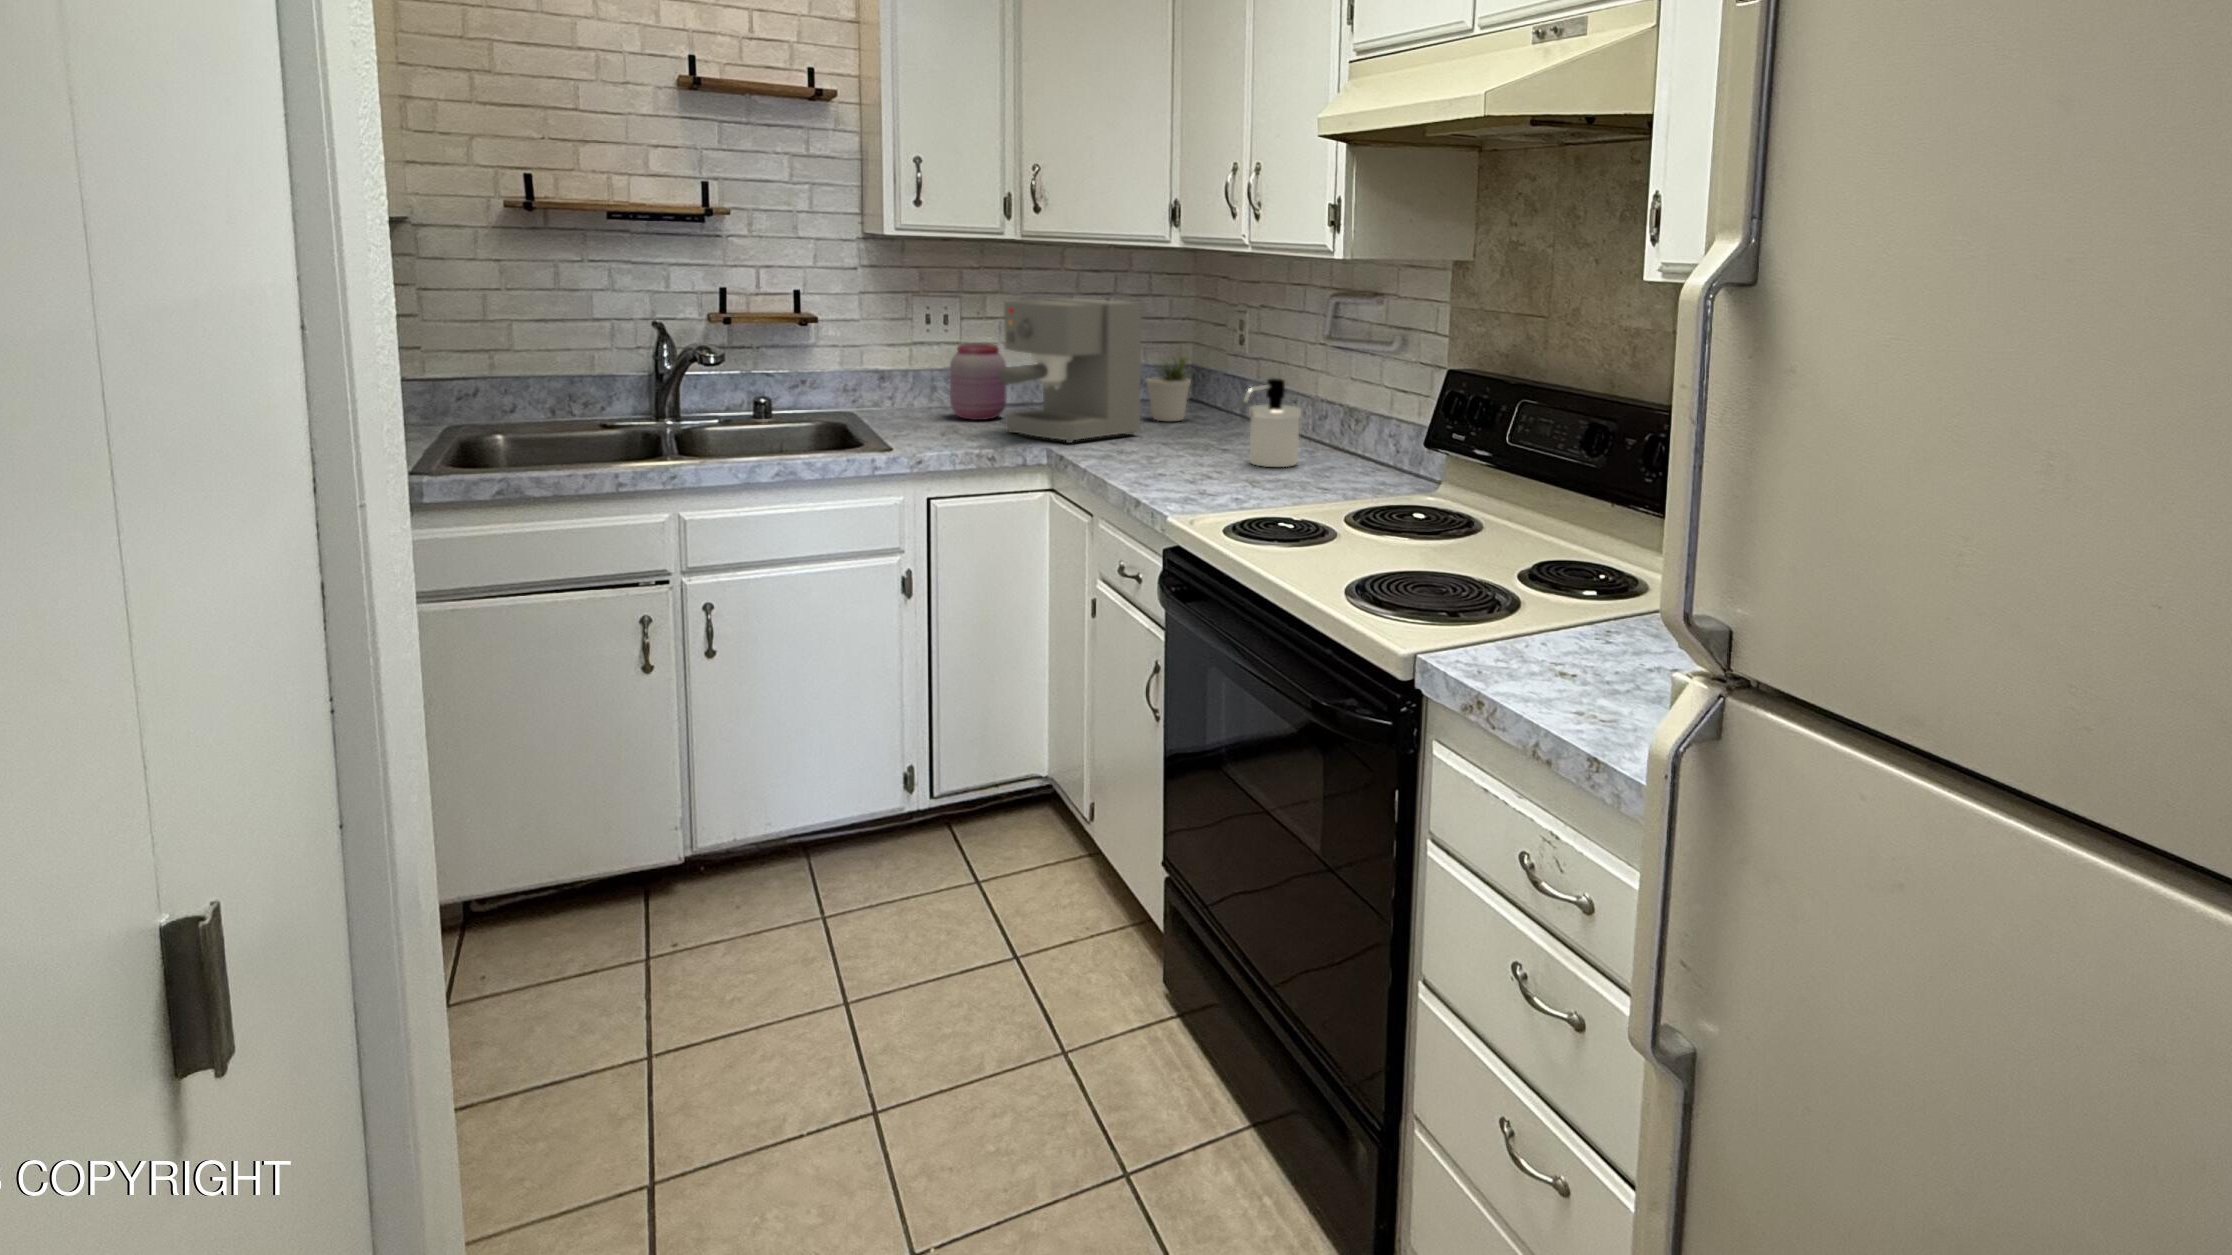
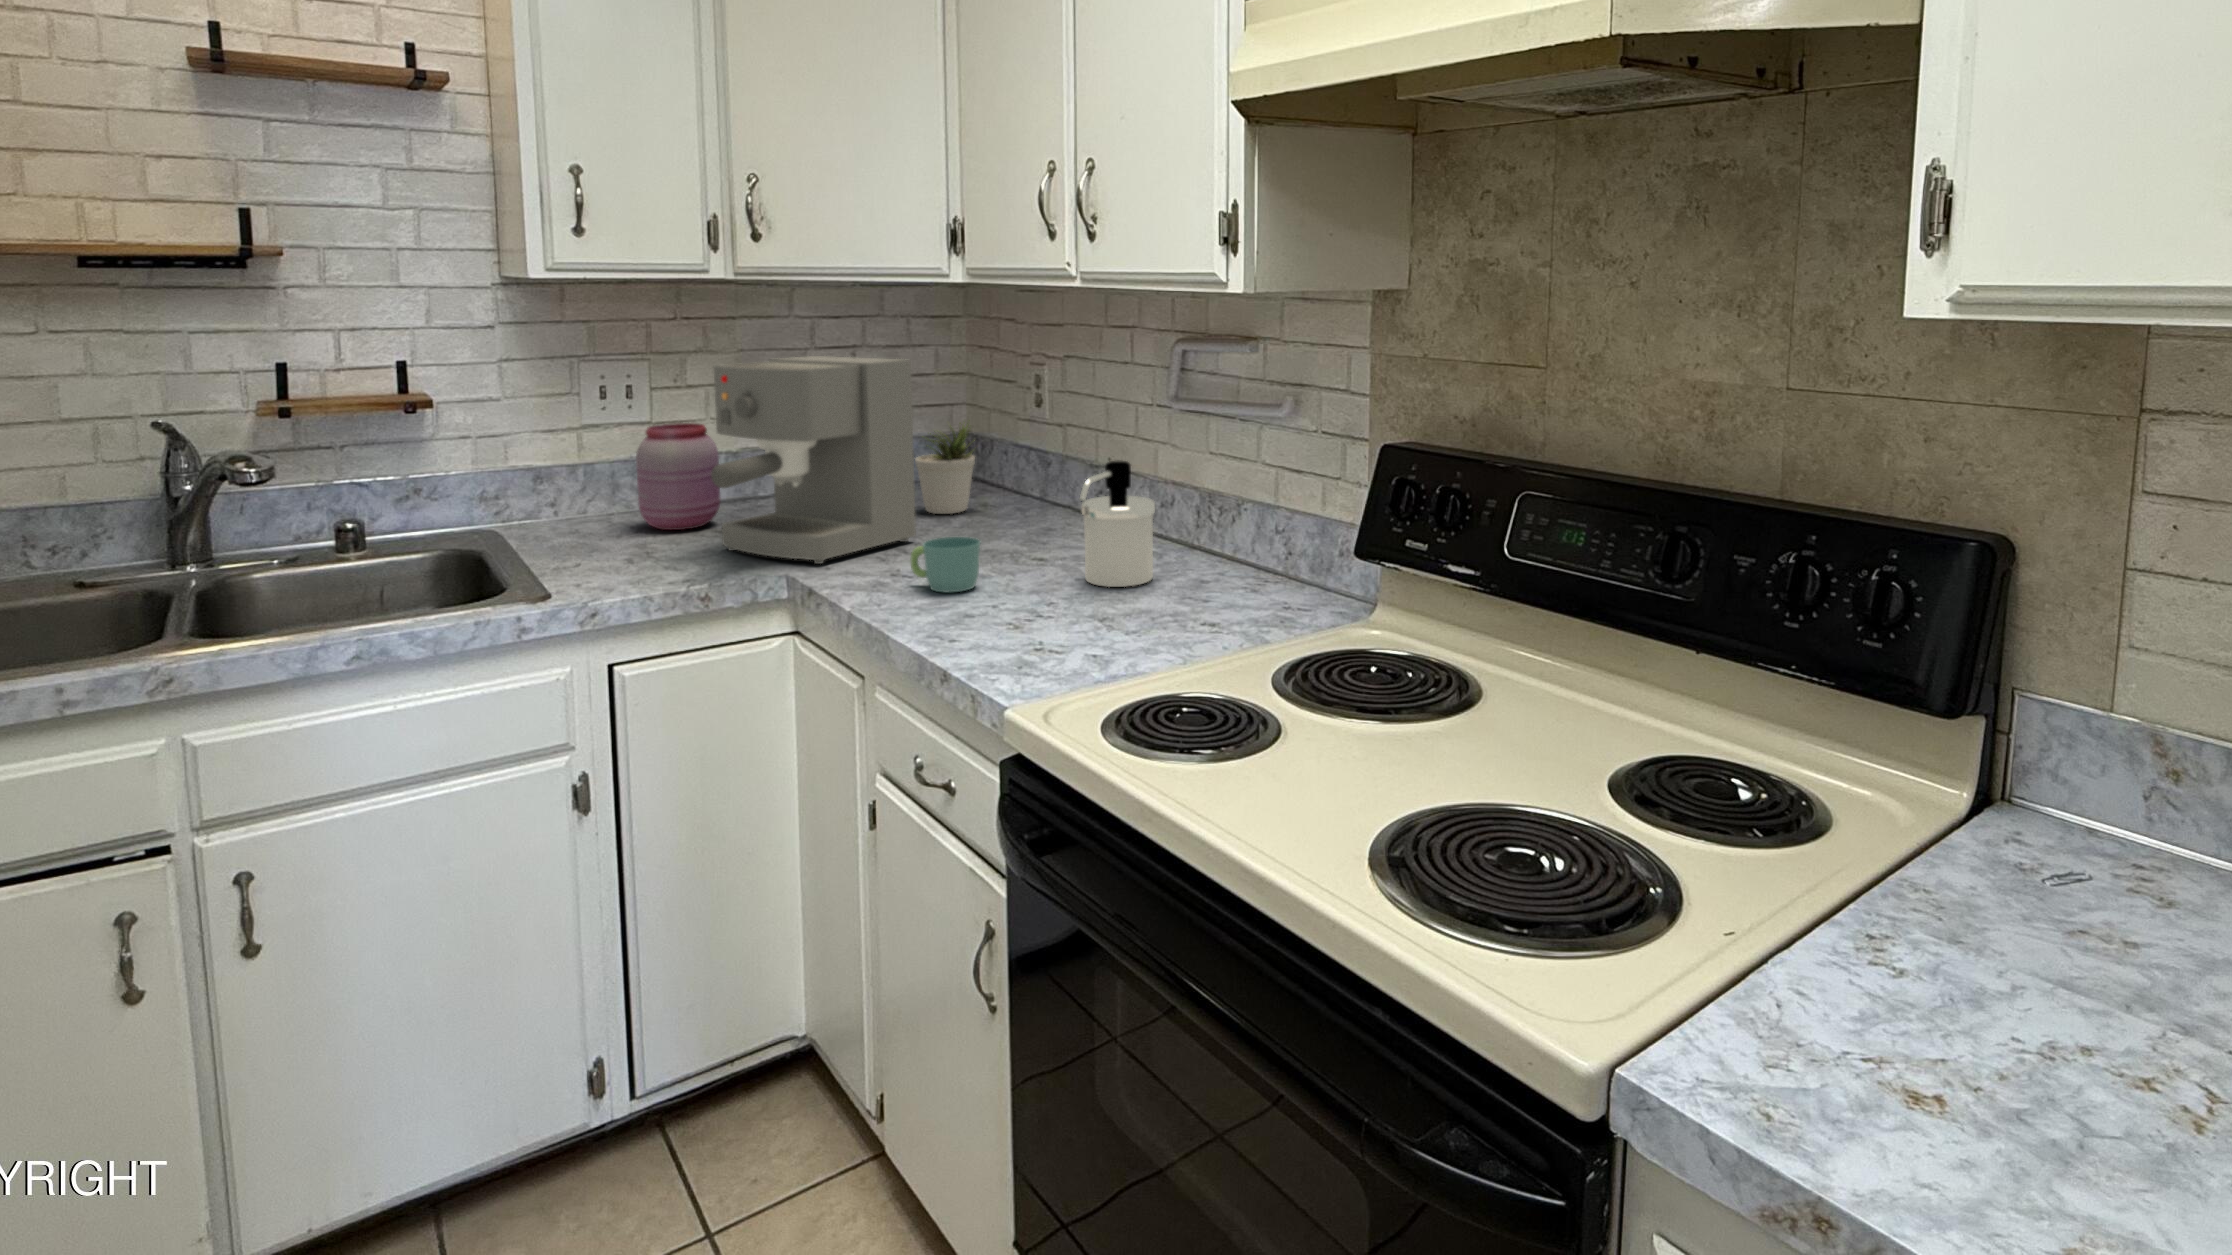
mug: none [1129,426,1177,463] -> present [911,537,981,592]

